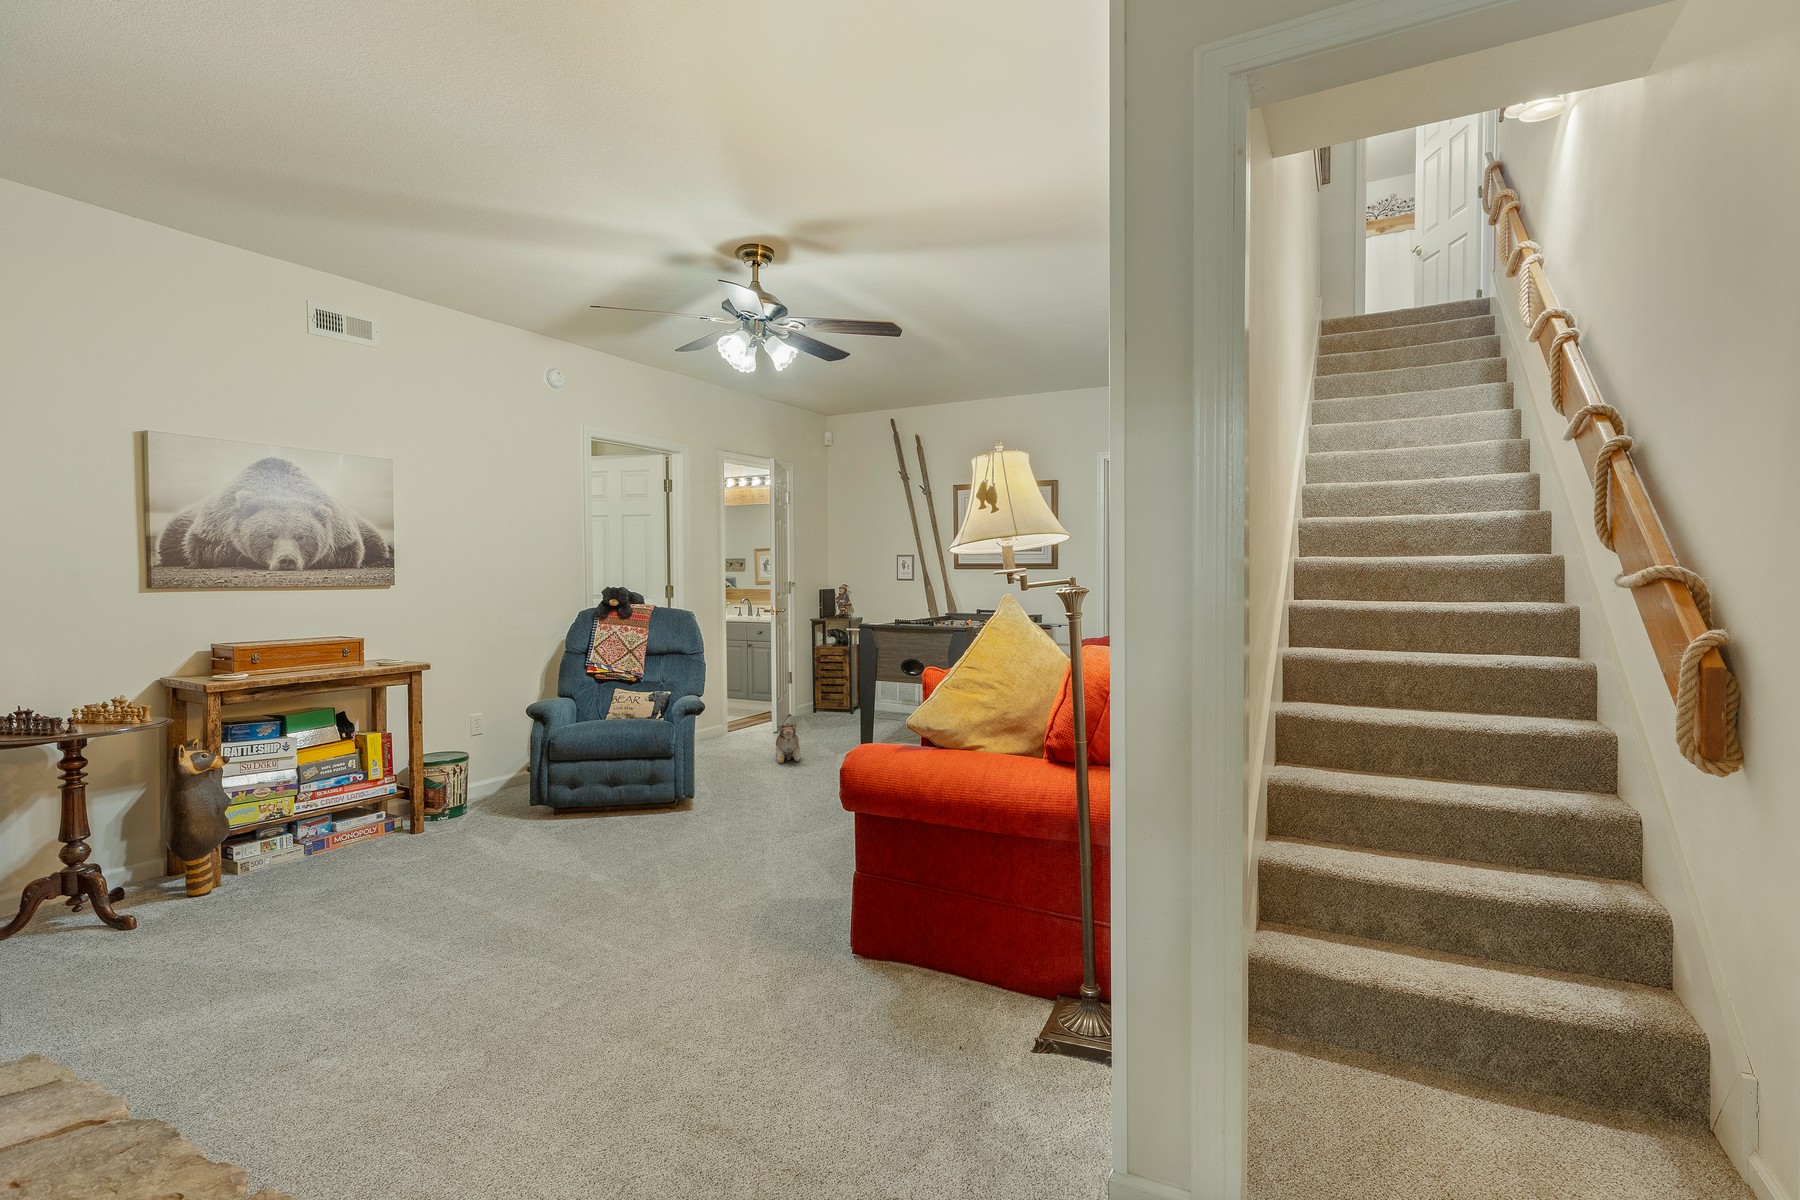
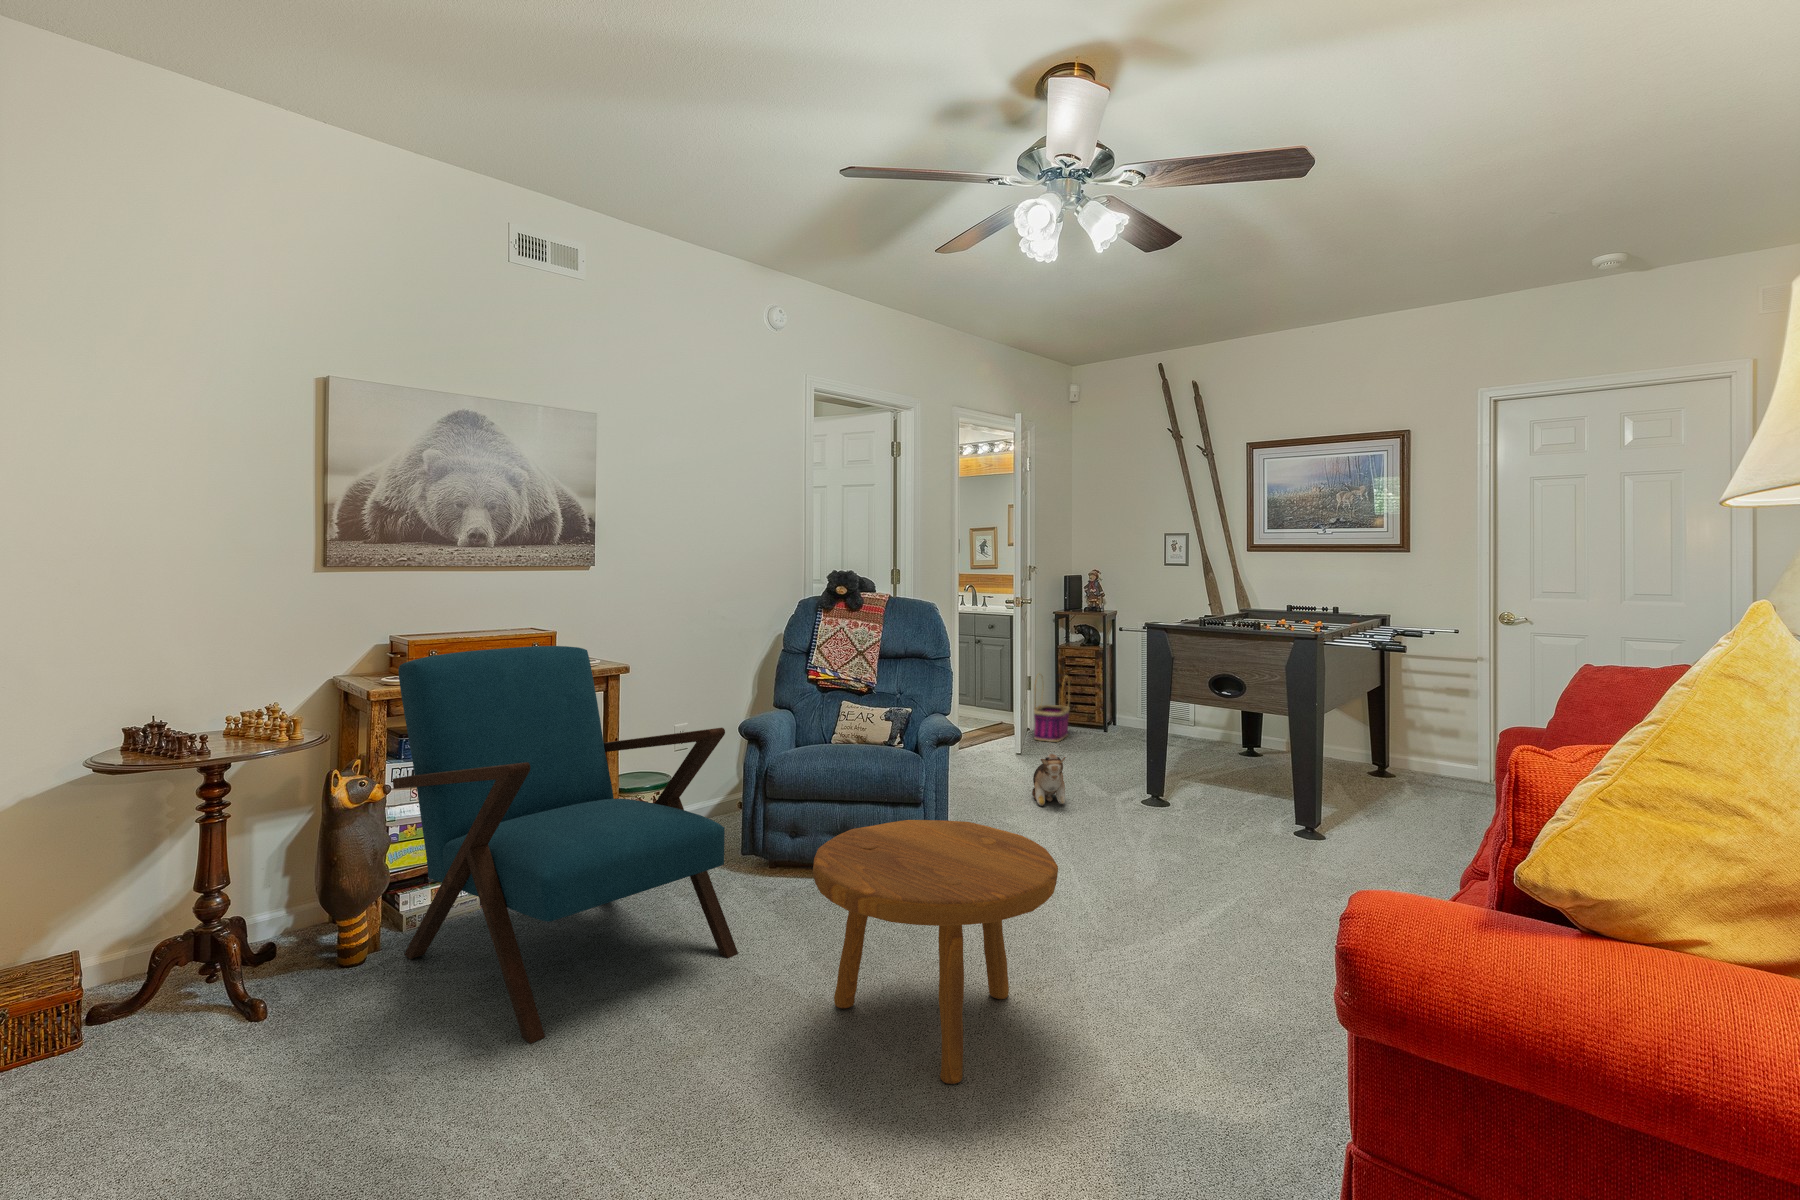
armchair: none [228,647,518,923] -> present [393,646,738,1043]
basket: none [793,668,823,722] -> present [1034,674,1070,742]
footstool: none [563,753,736,913] -> present [813,820,1058,1084]

